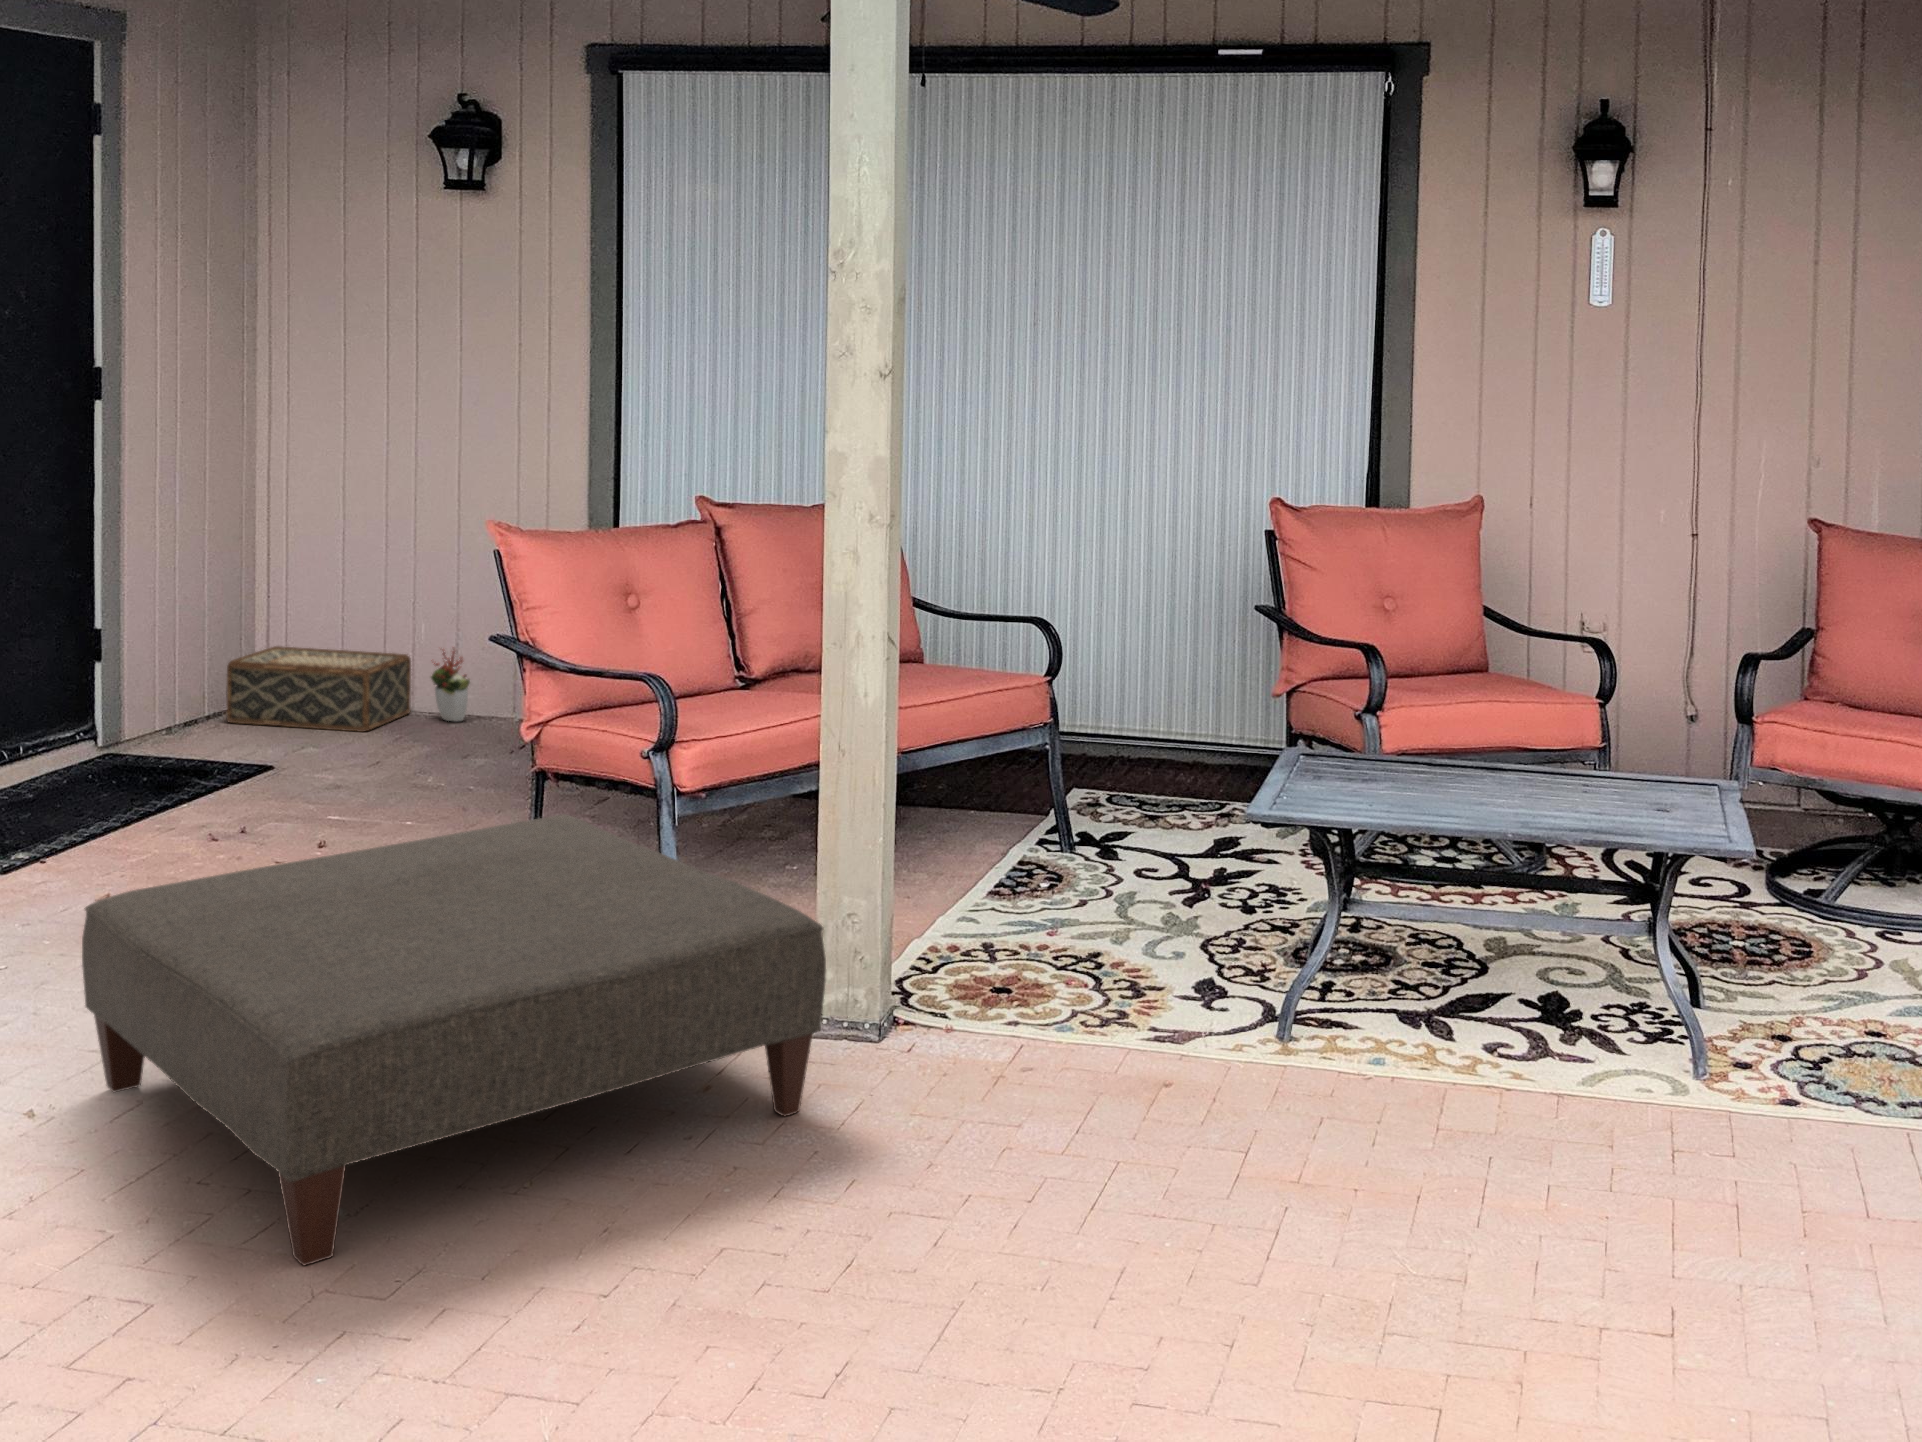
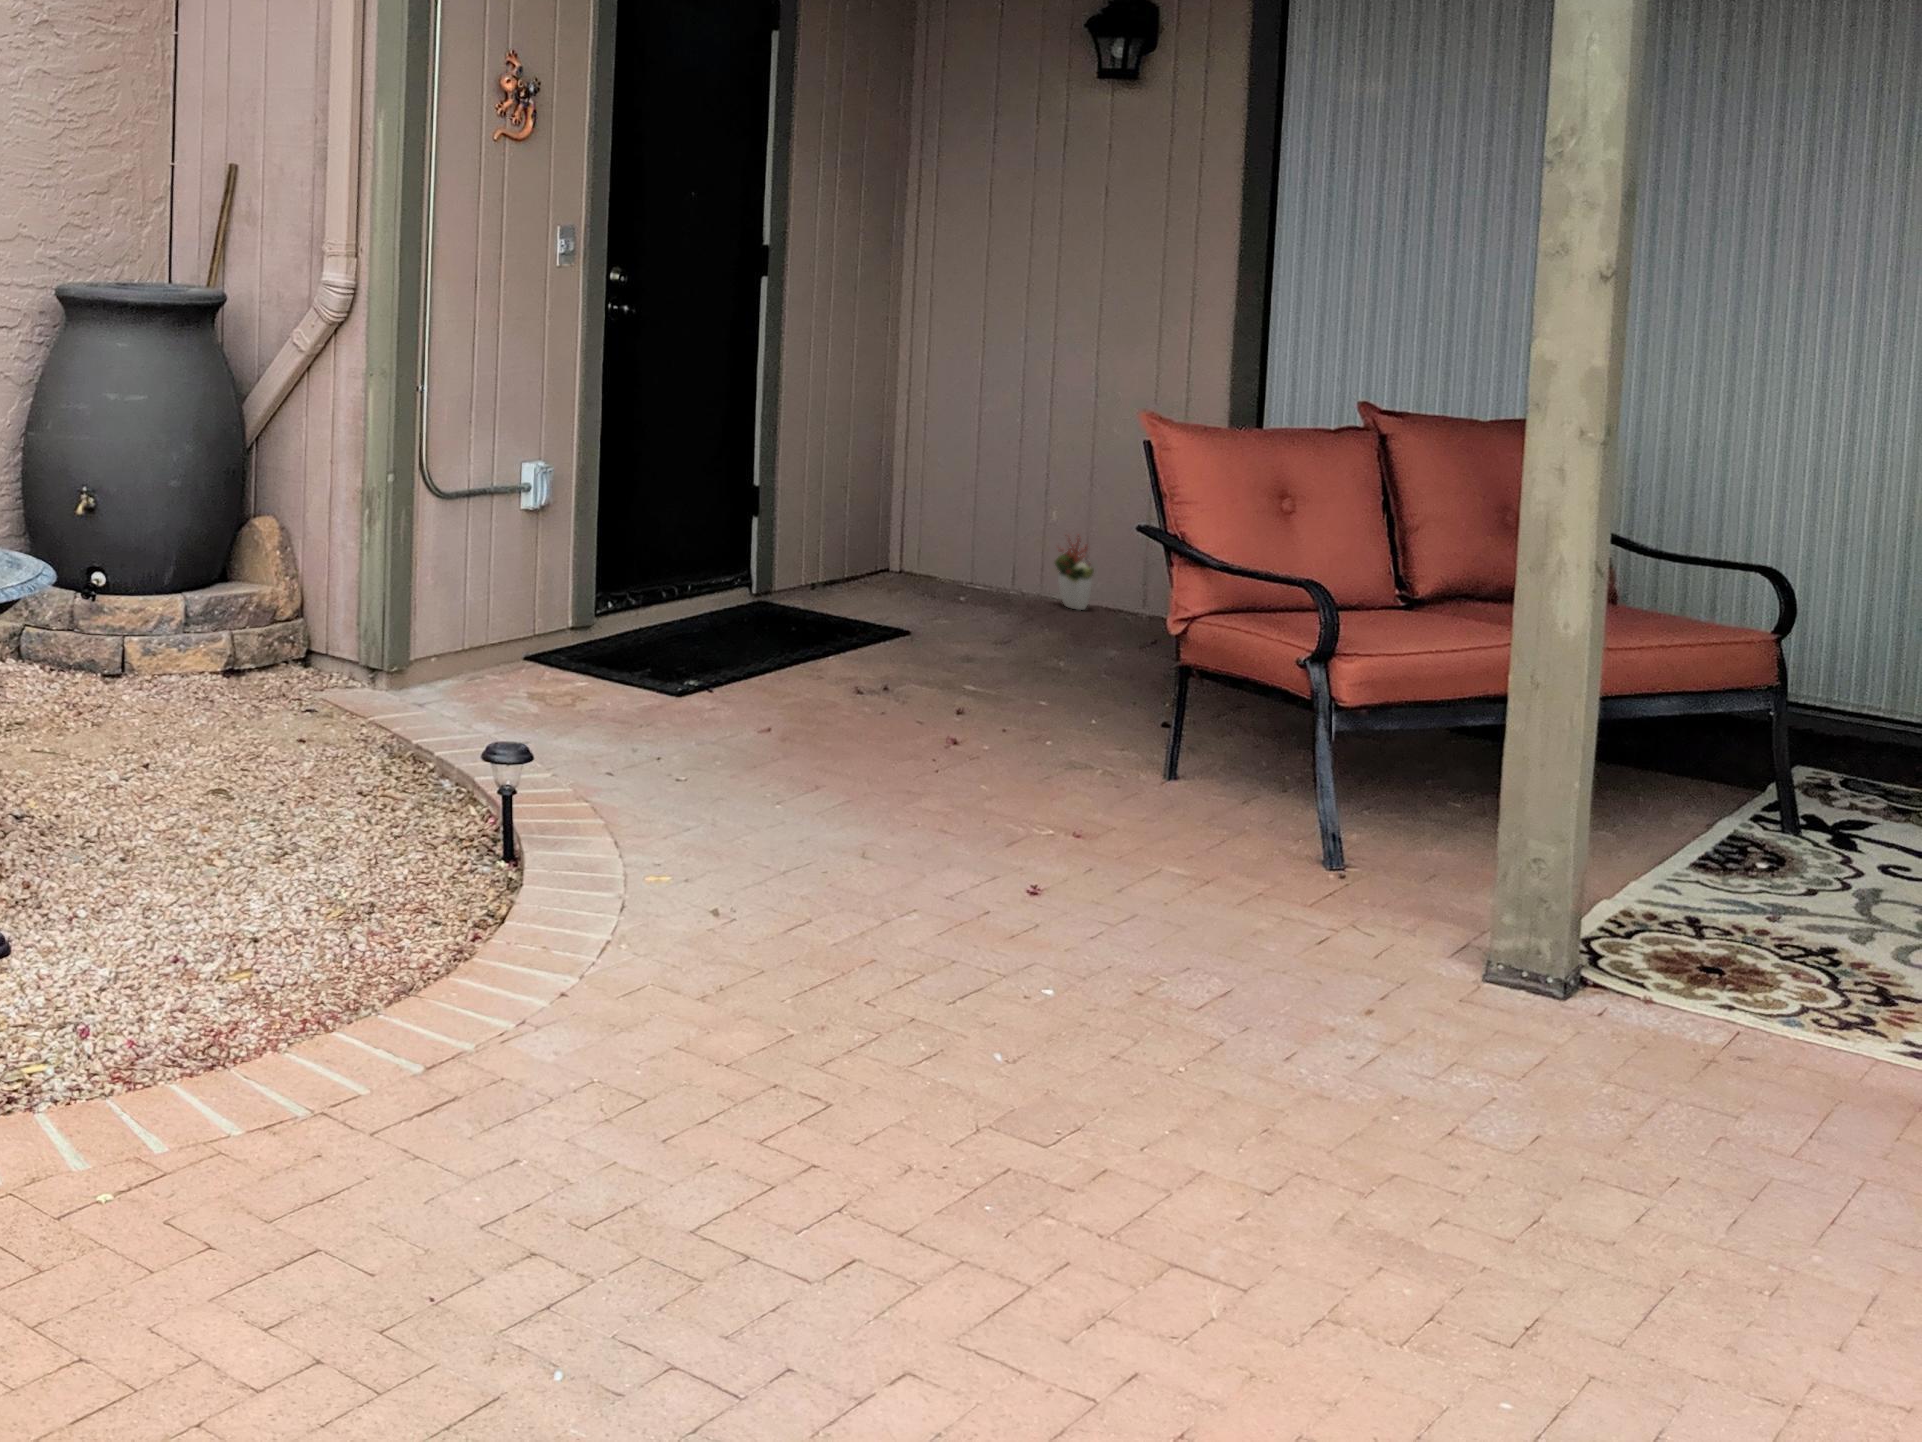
woven basket: present [226,646,411,732] -> none [858,517,1034,609]
ottoman: present [82,814,826,1265] -> none [785,712,1514,1080]

